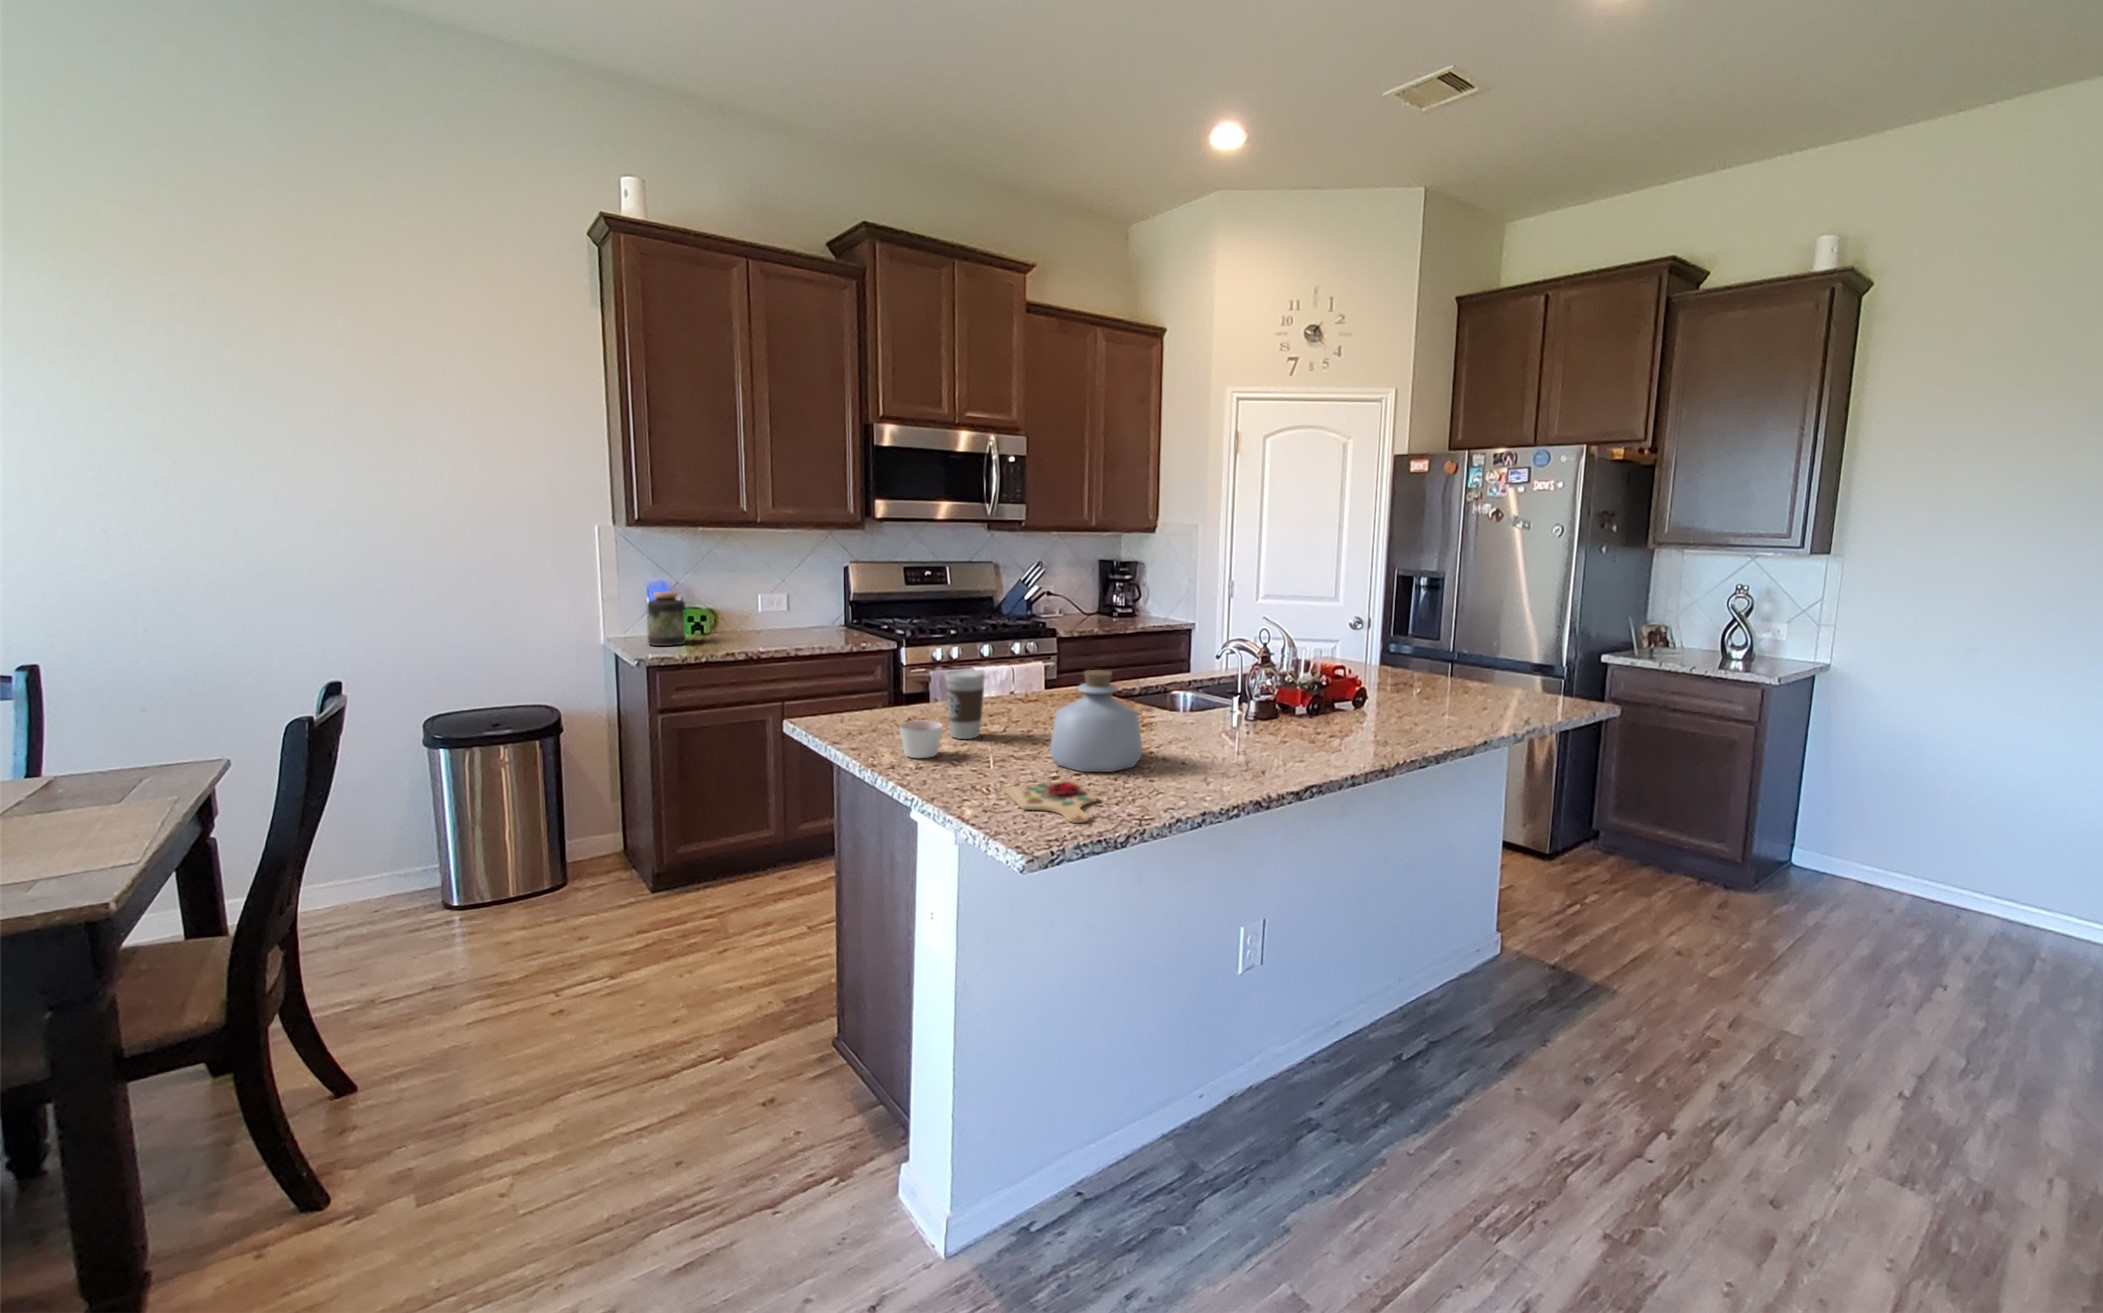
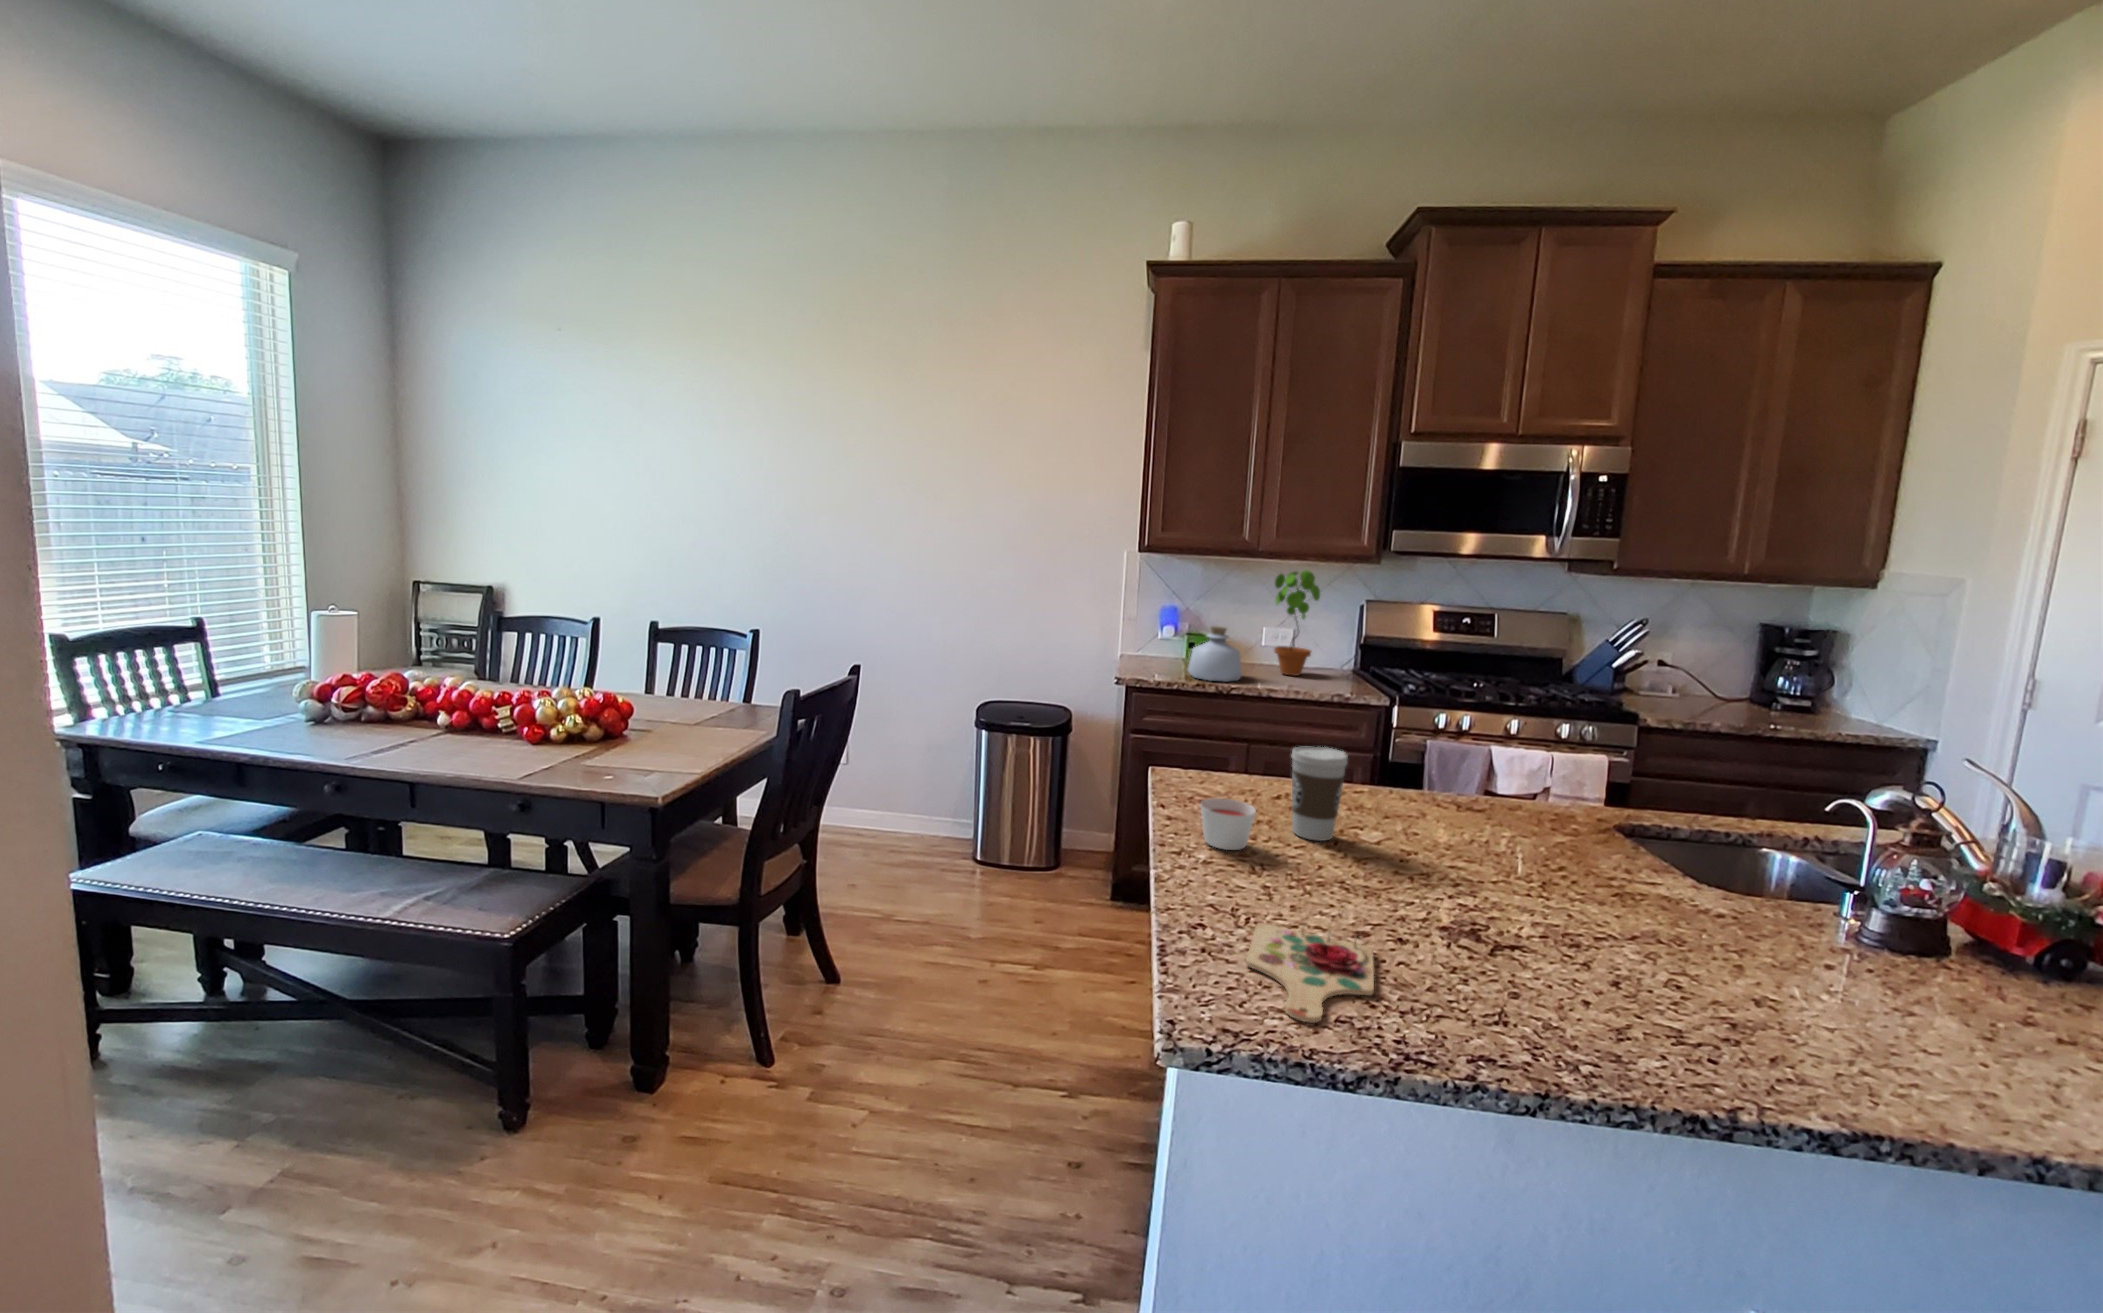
potted plant: none [776,538,820,635] -> present [1274,570,1320,676]
jar: present [647,592,686,646] -> none [1143,615,1179,669]
bottle: present [1050,670,1143,772] -> present [1188,626,1242,682]

